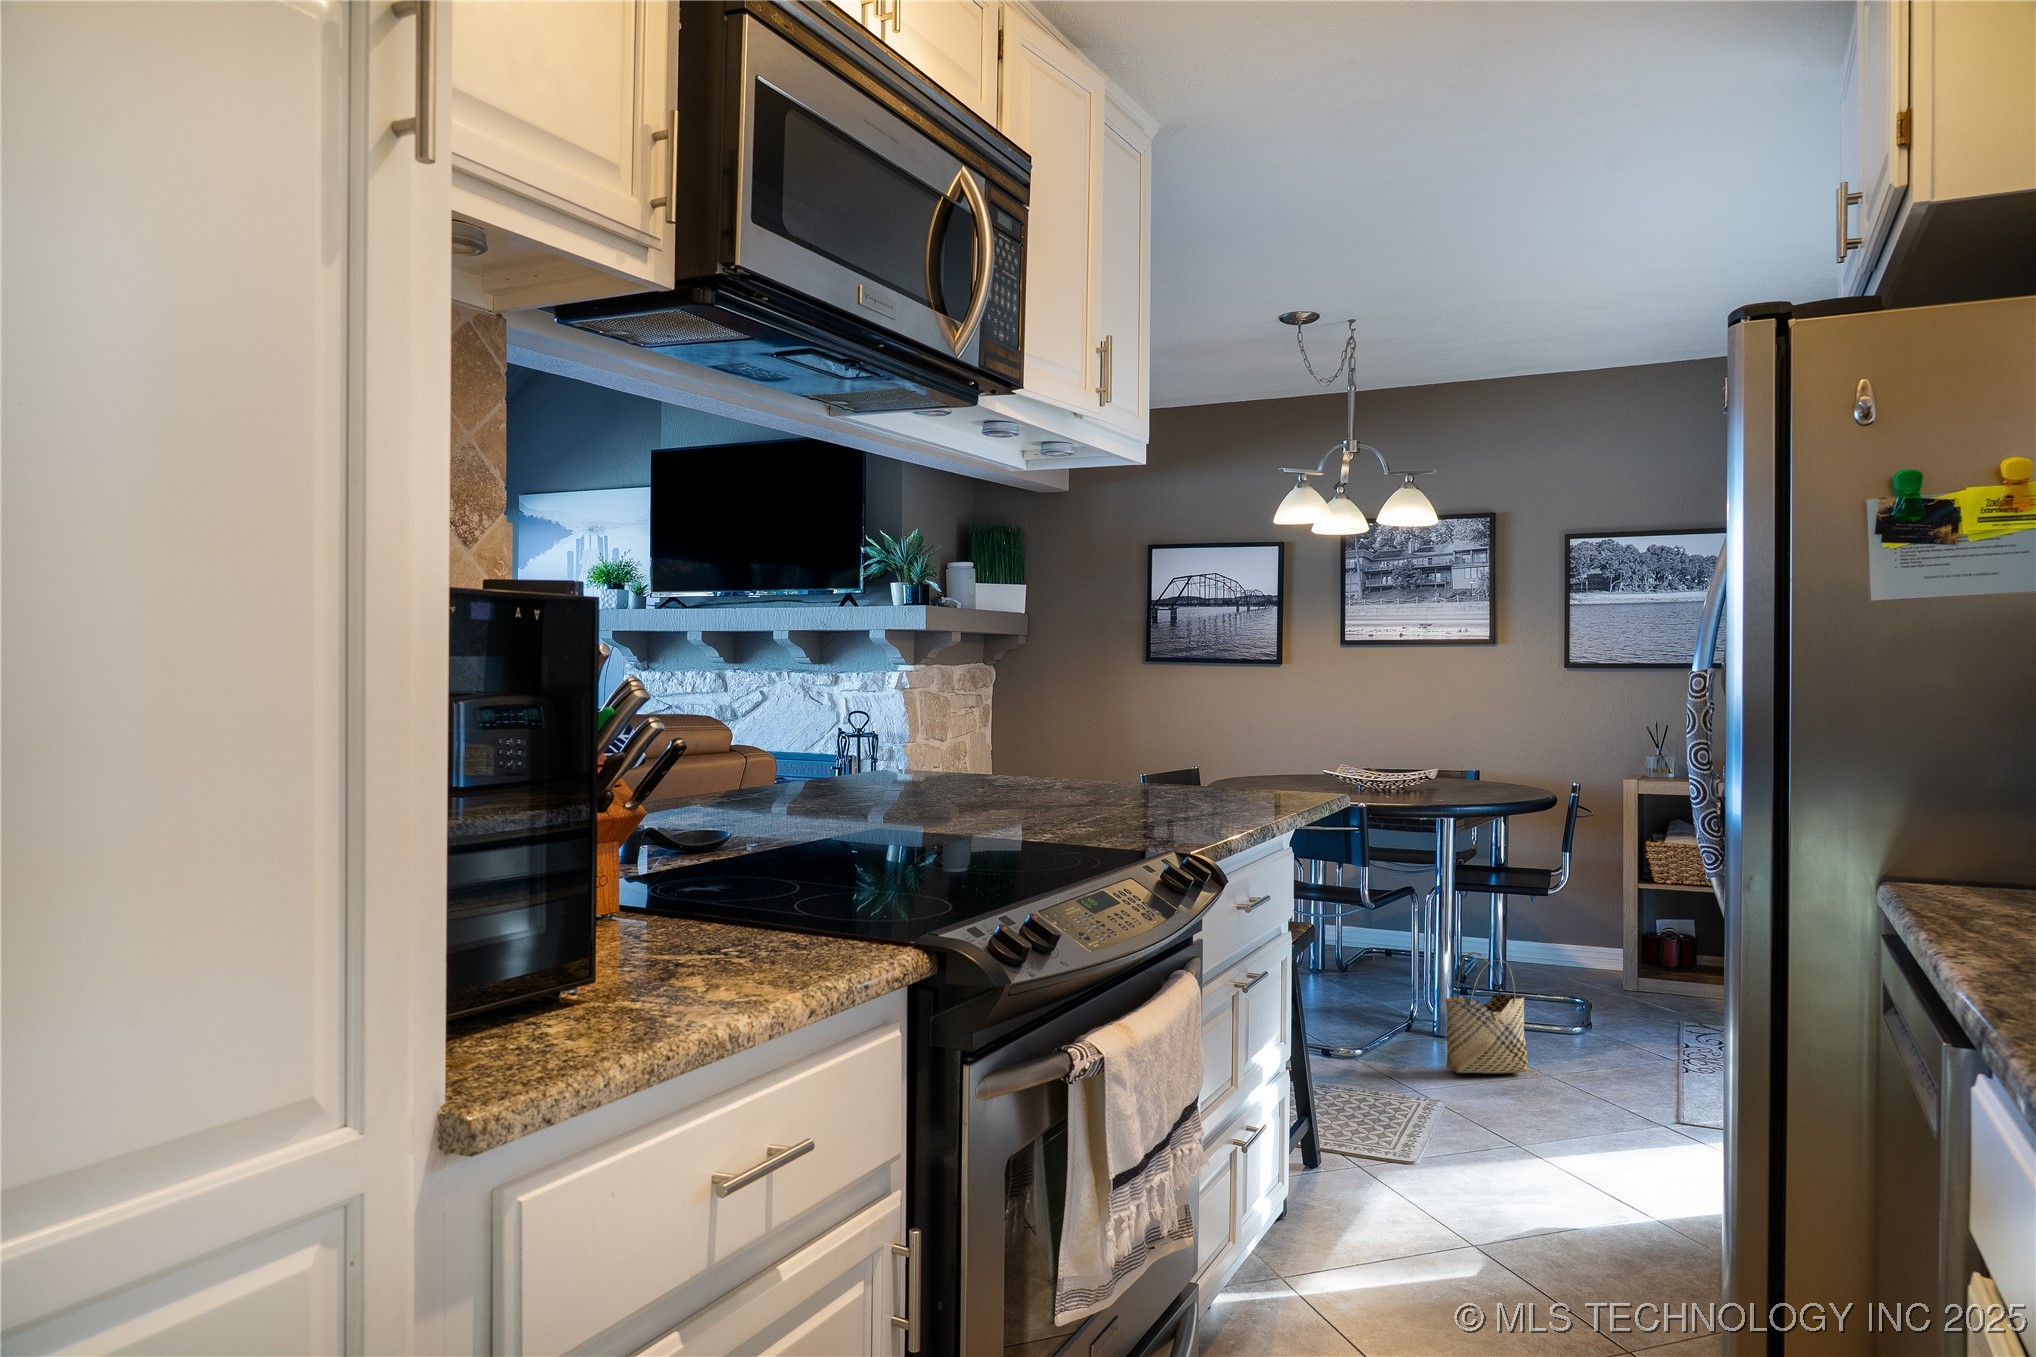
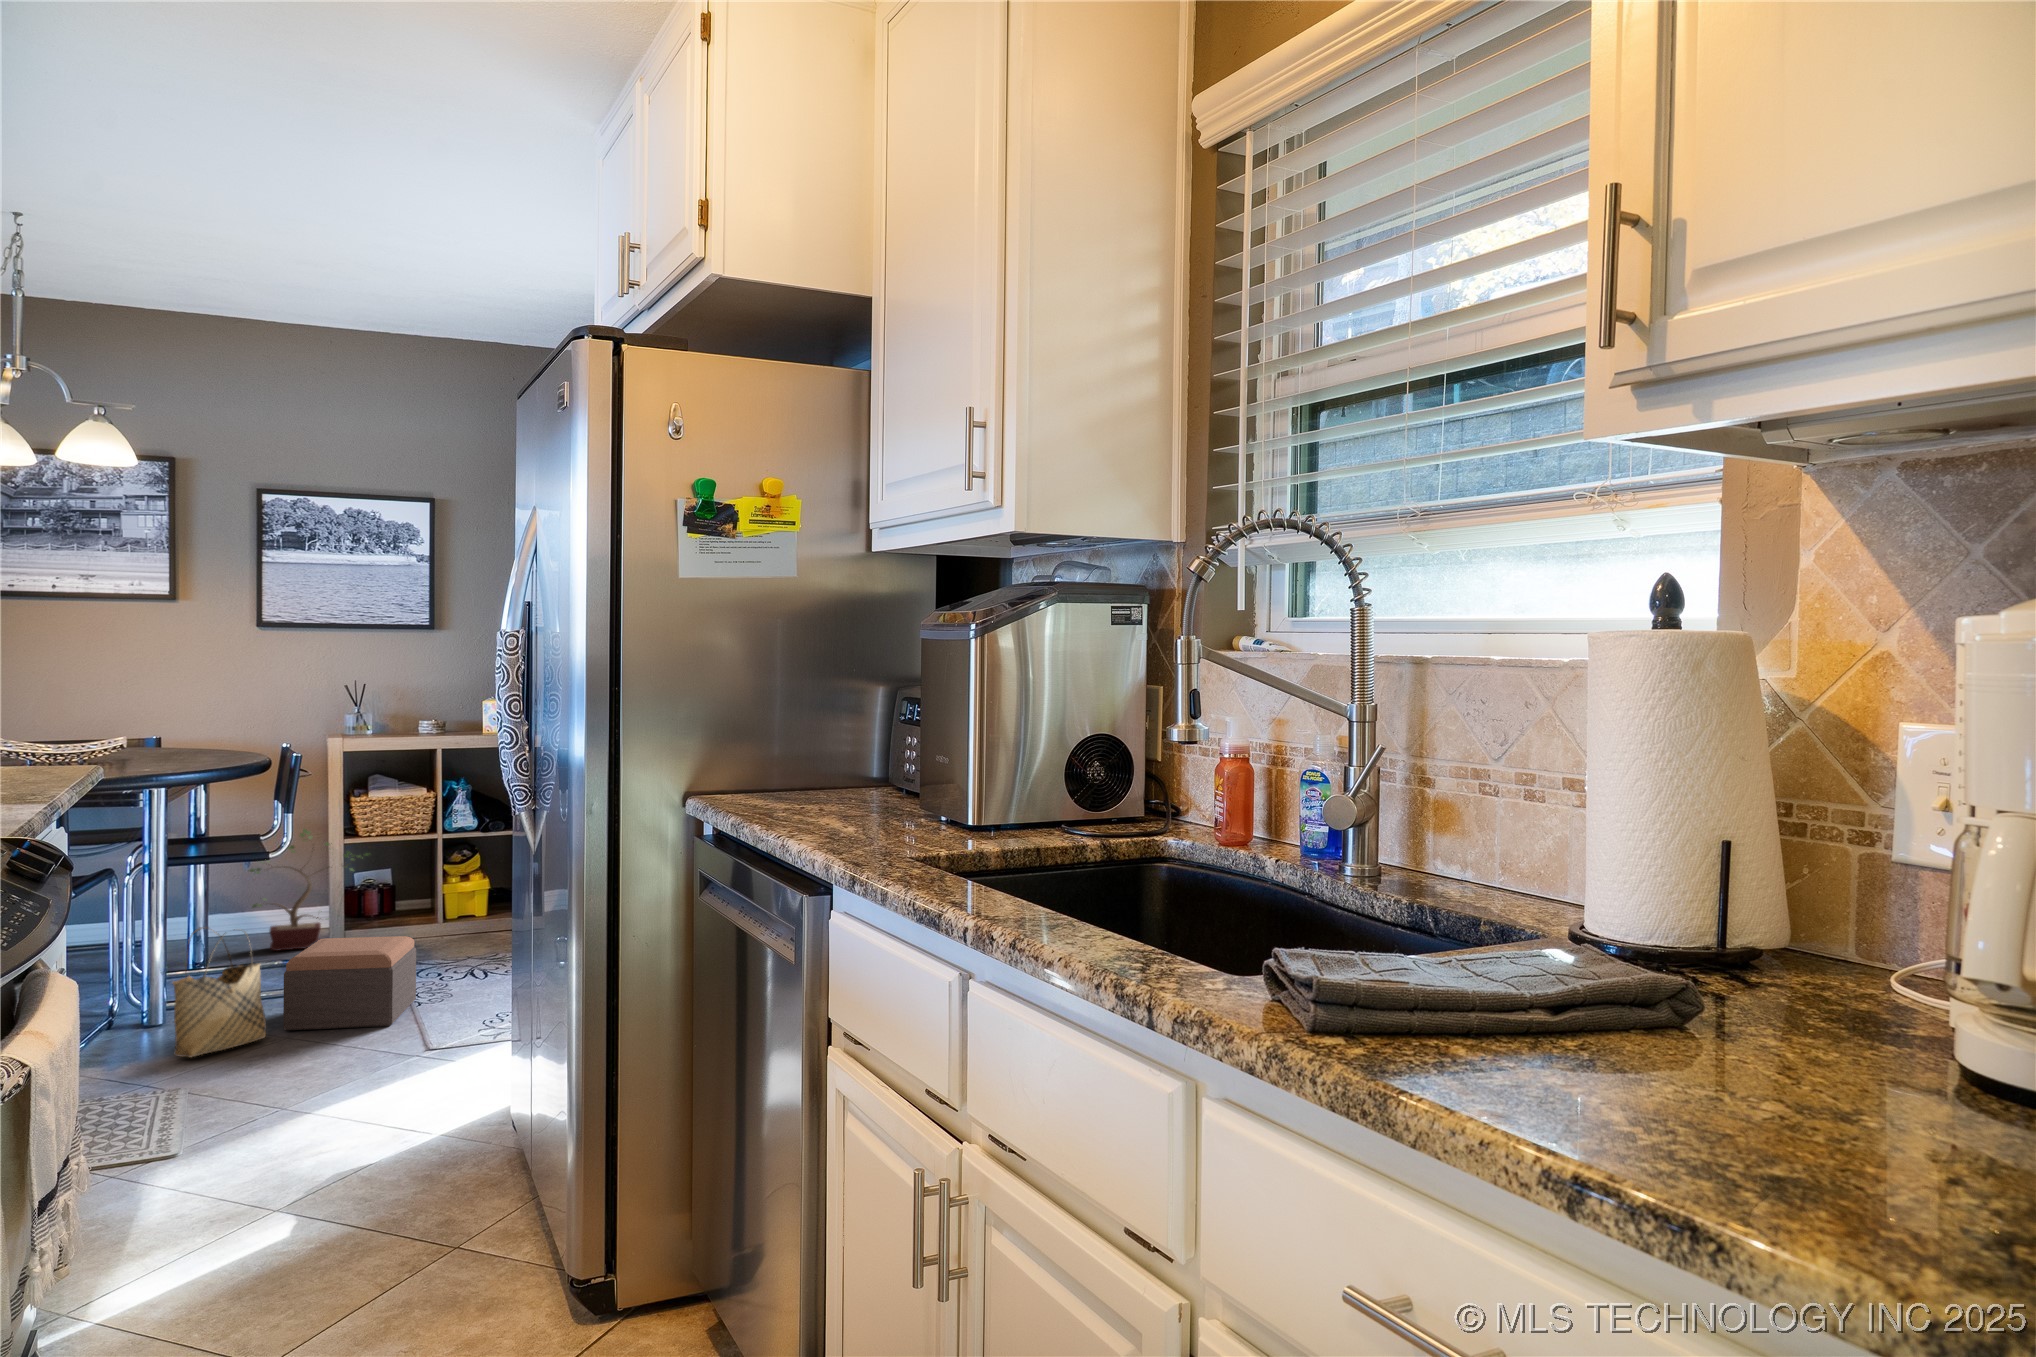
potted plant: none [1545,868,1666,992] -> present [250,829,369,951]
footstool: none [1546,985,1686,1092] -> present [283,936,416,1030]

